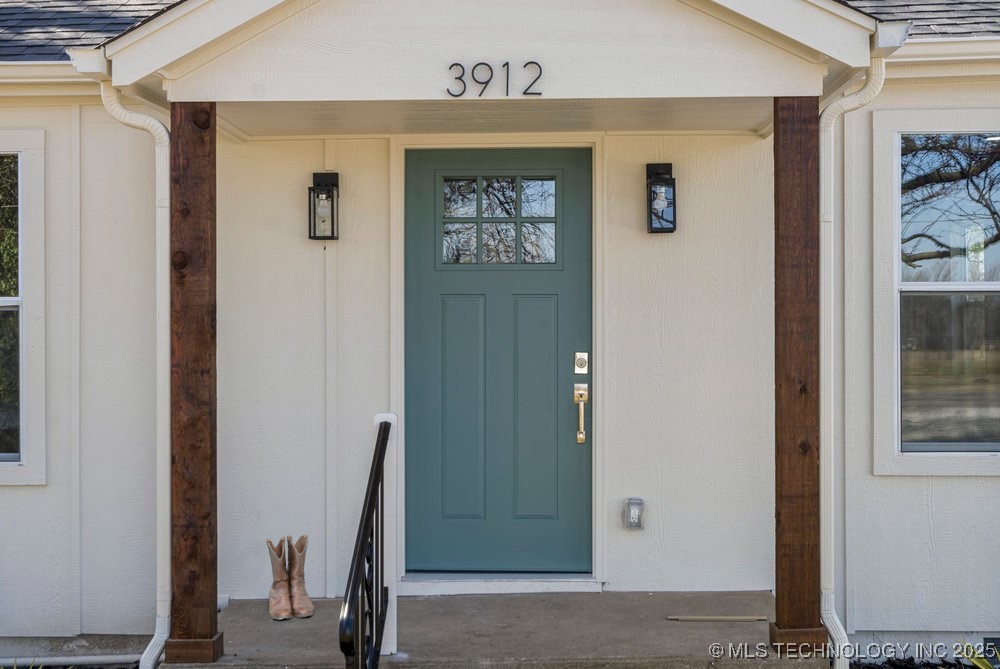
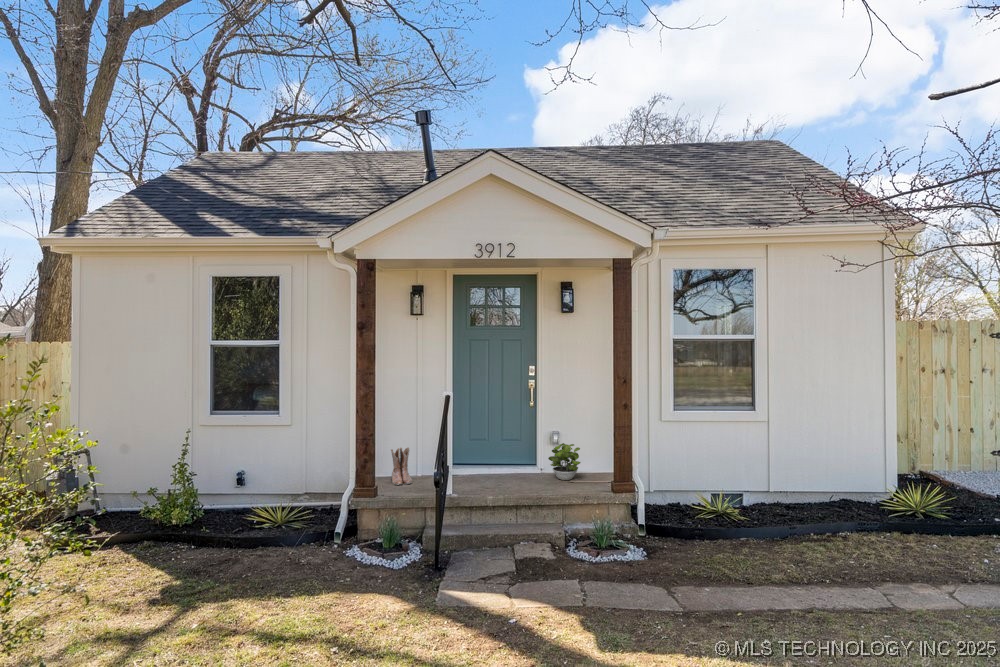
potted plant: none [618,526,692,611] -> present [548,443,581,480]

